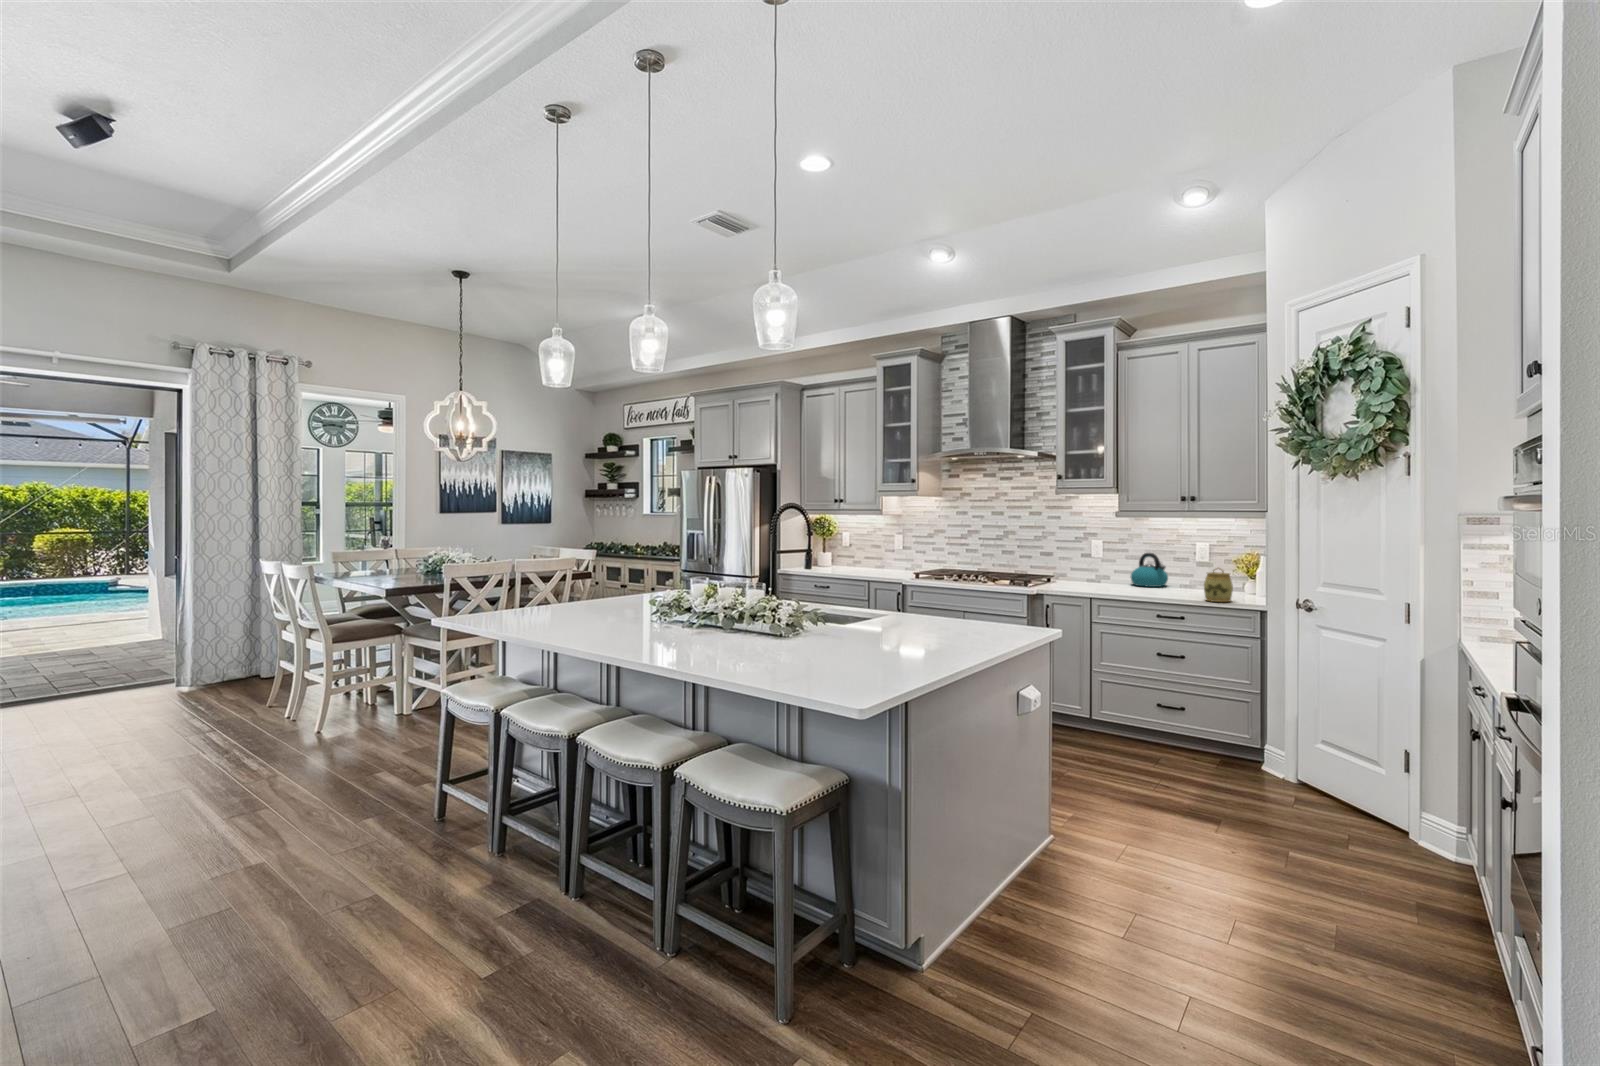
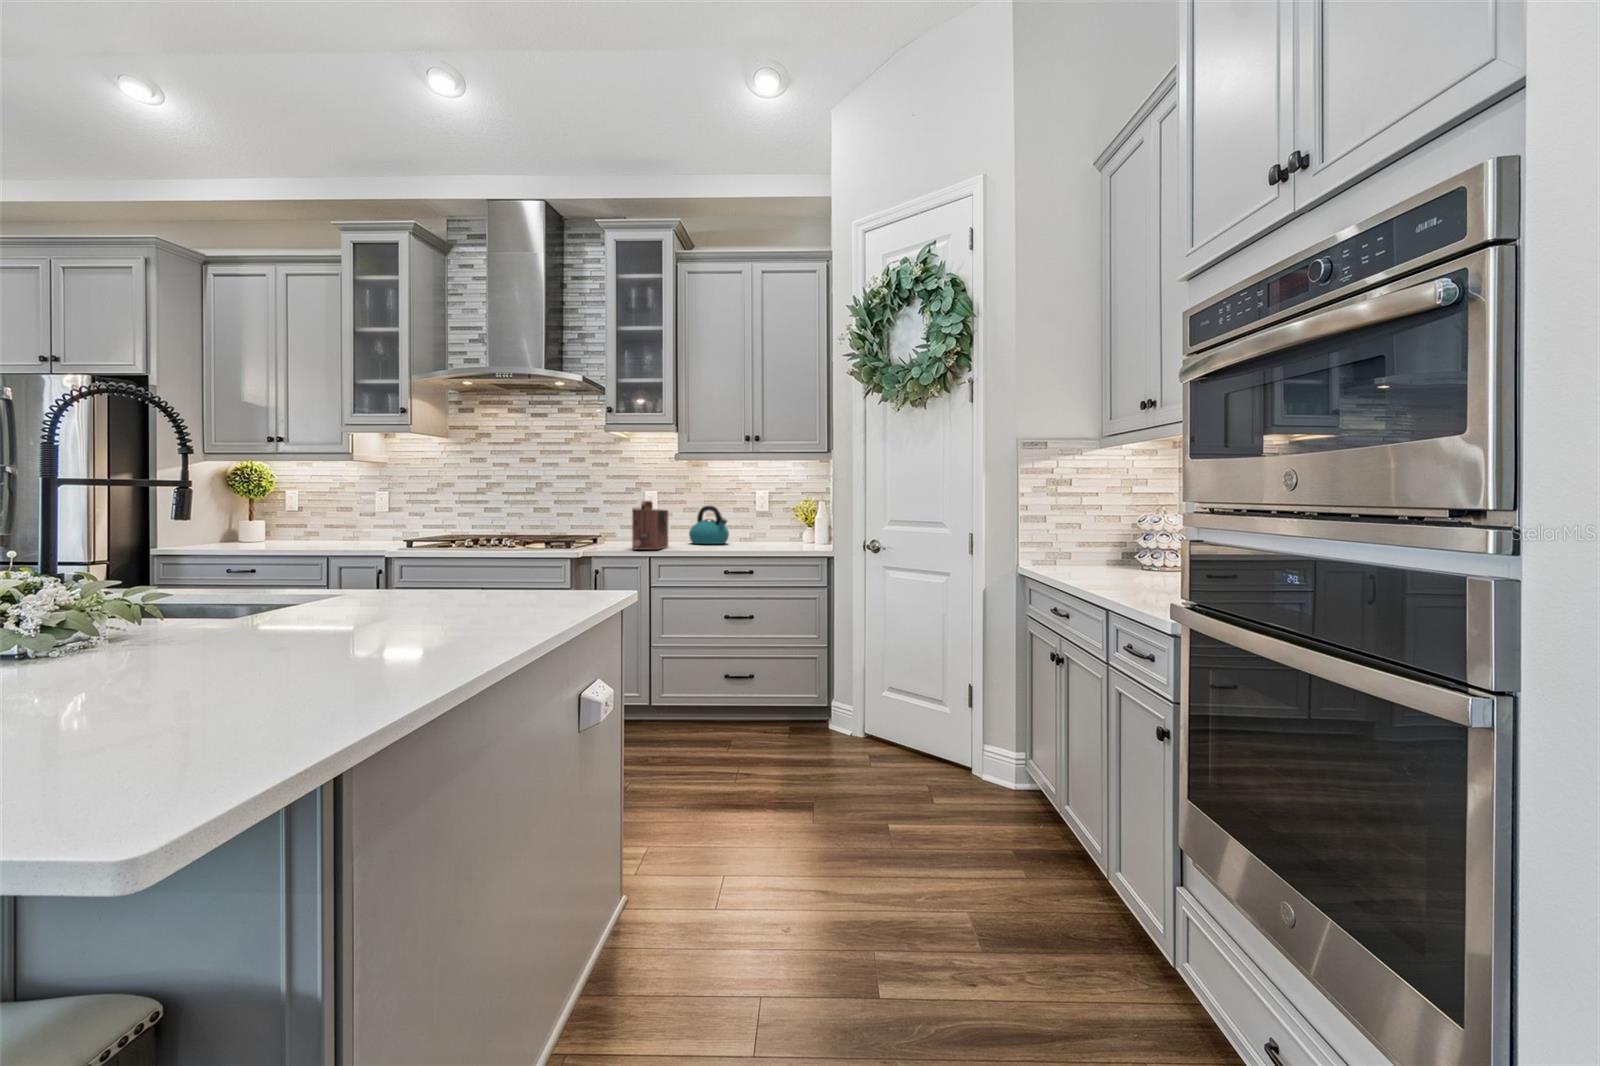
toaster: none [1077,550,1110,592] -> present [632,501,668,550]
jar: present [1204,568,1233,602] -> none [771,515,801,553]

